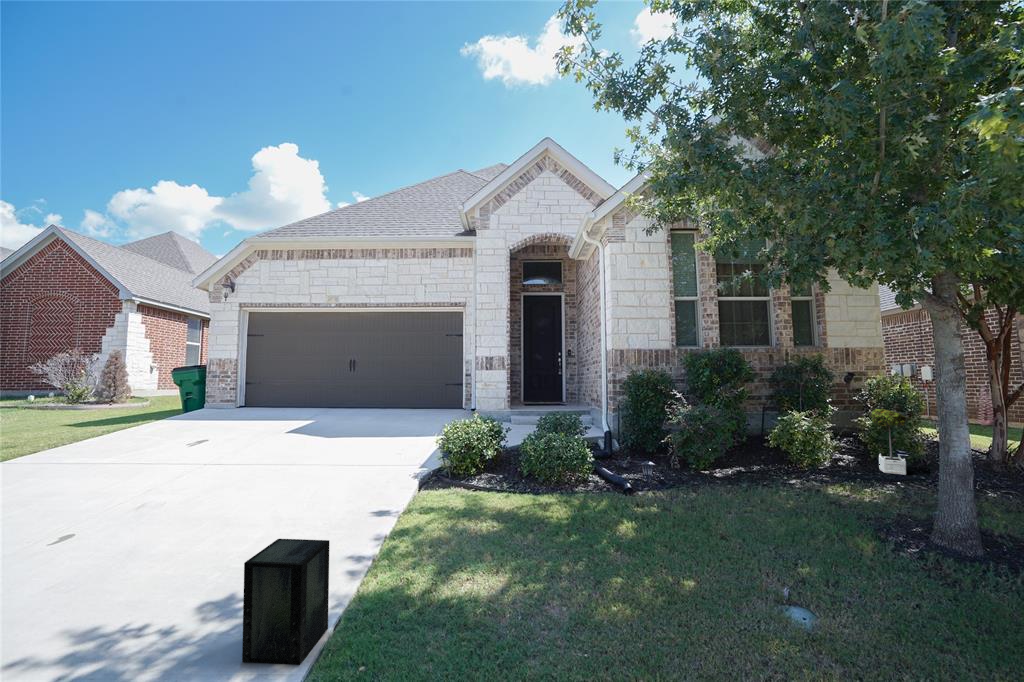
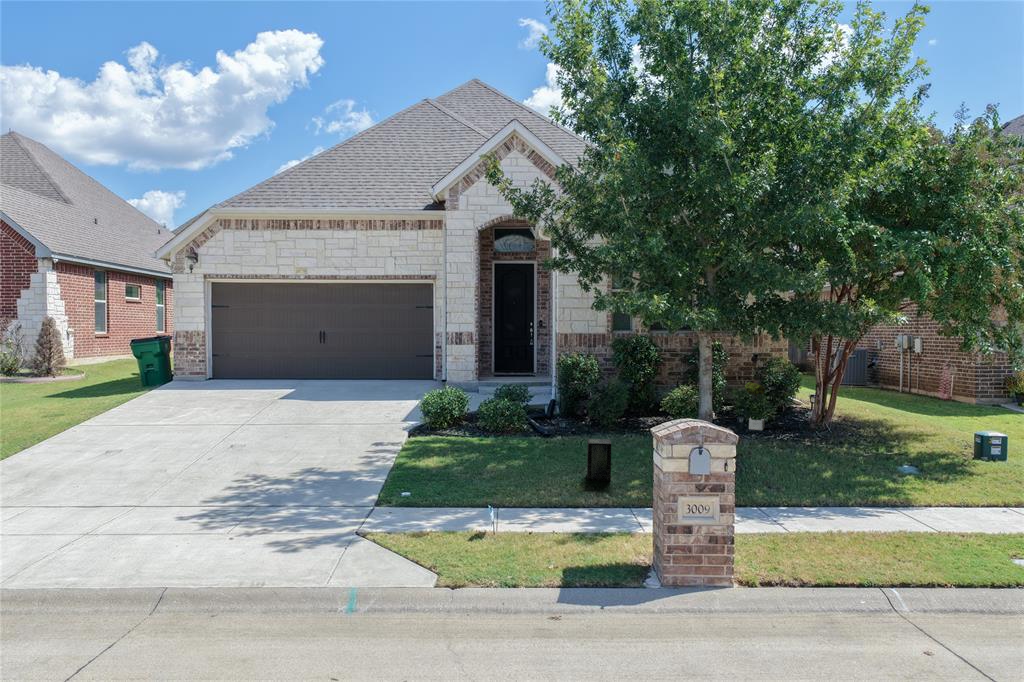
storage box: present [242,539,329,665] -> present [587,439,611,481]

